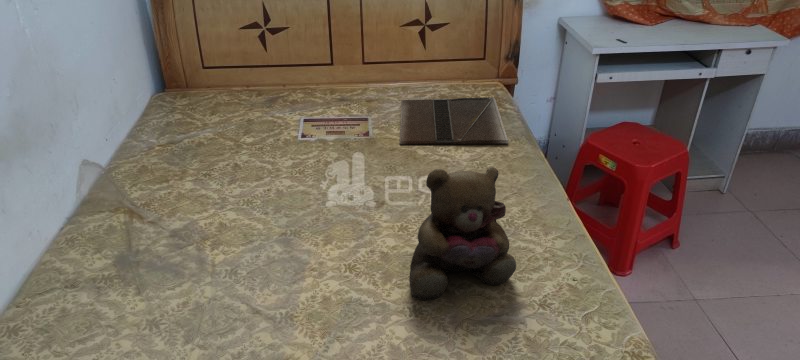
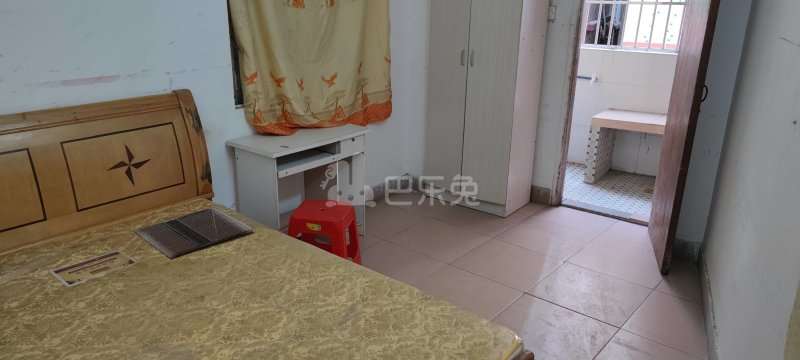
teddy bear: present [409,167,516,300] -> none [268,224,339,332]

